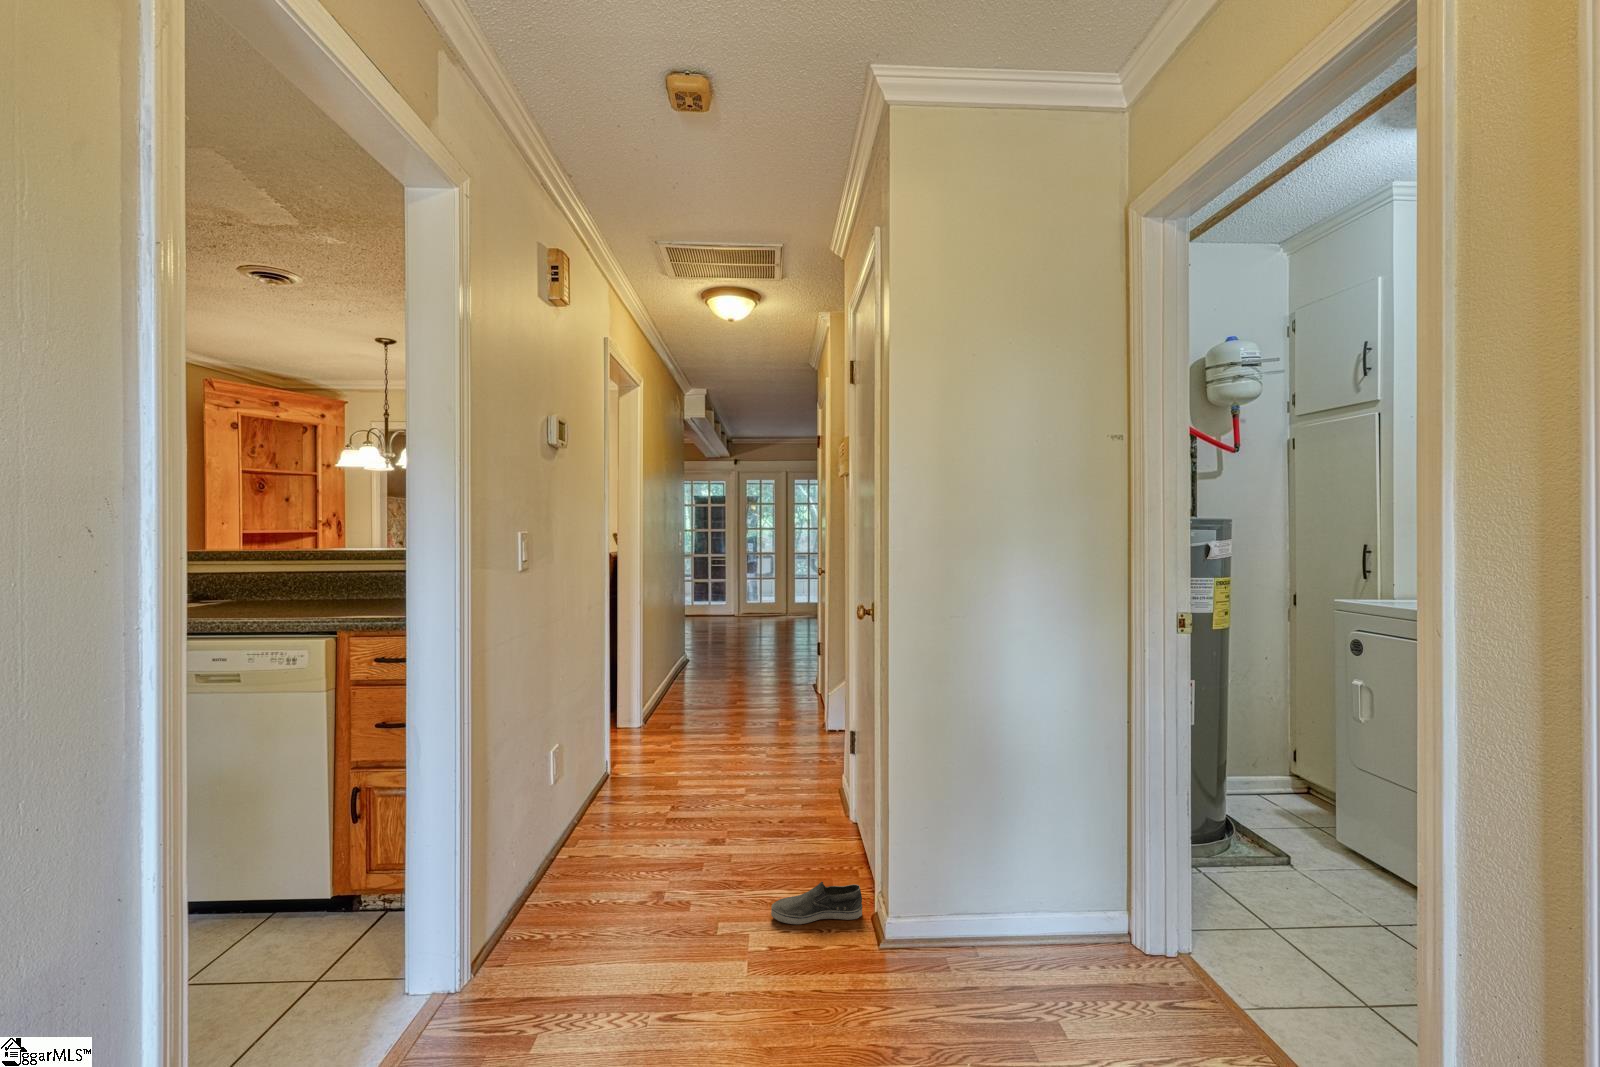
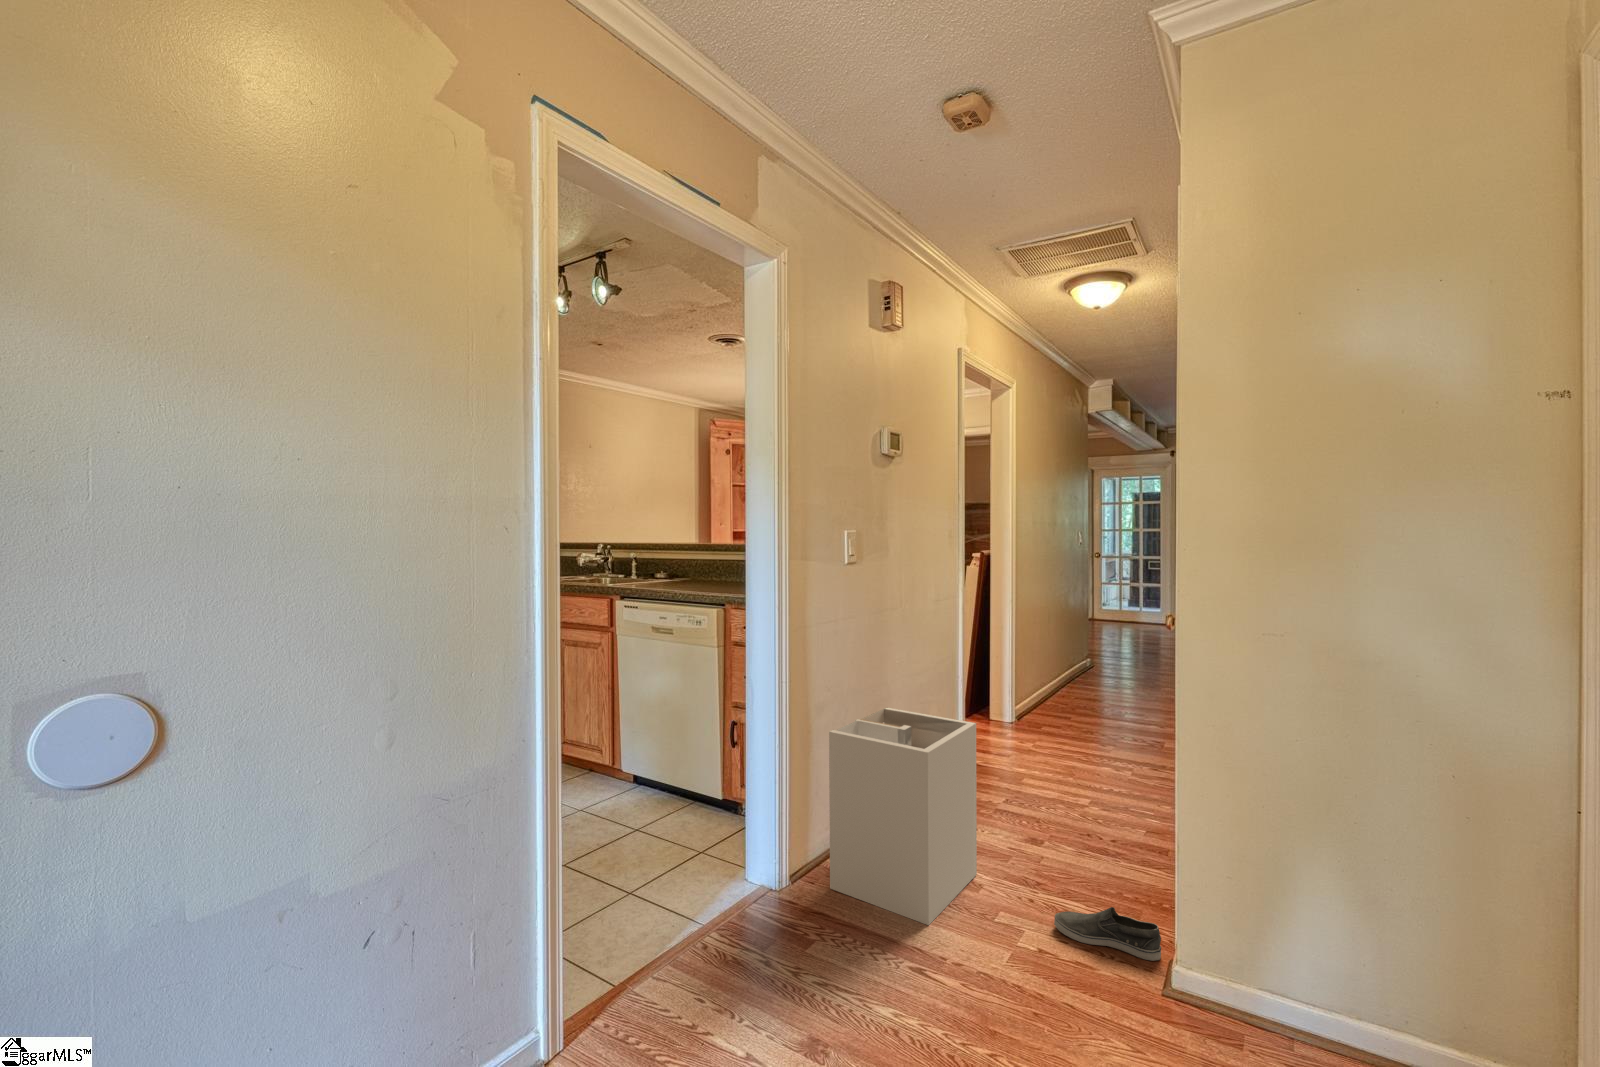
laundry hamper: none [525,733,679,966] -> present [829,708,977,925]

